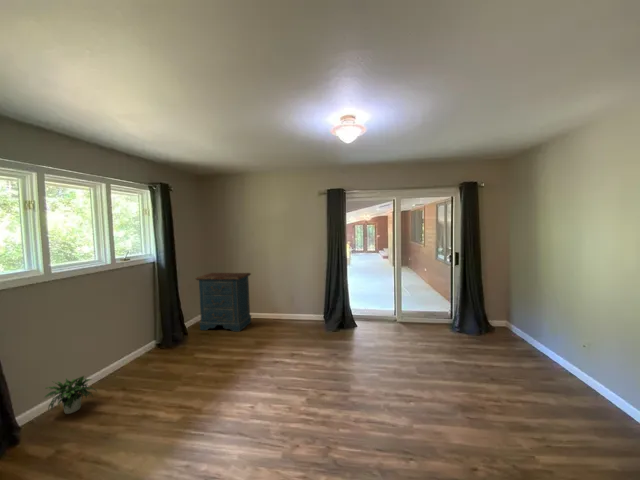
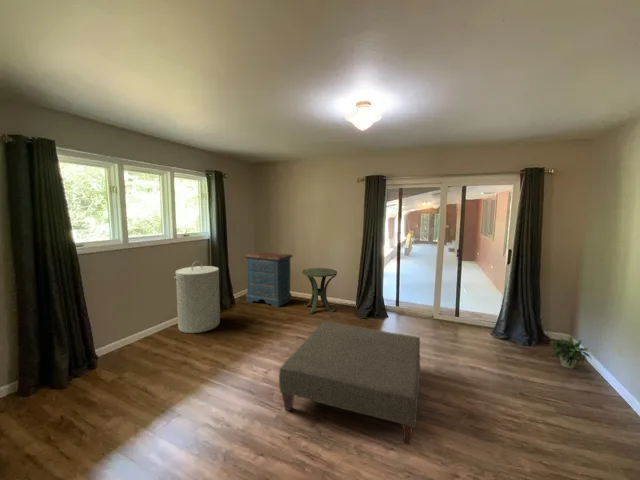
side table: none [264,284,302,333] -> present [302,268,337,314]
laundry hamper: none [116,288,175,377] -> present [174,261,220,333]
ottoman: none [282,339,436,453] -> present [279,322,420,445]
potted plant: present [45,376,96,414] -> present [551,336,590,369]

